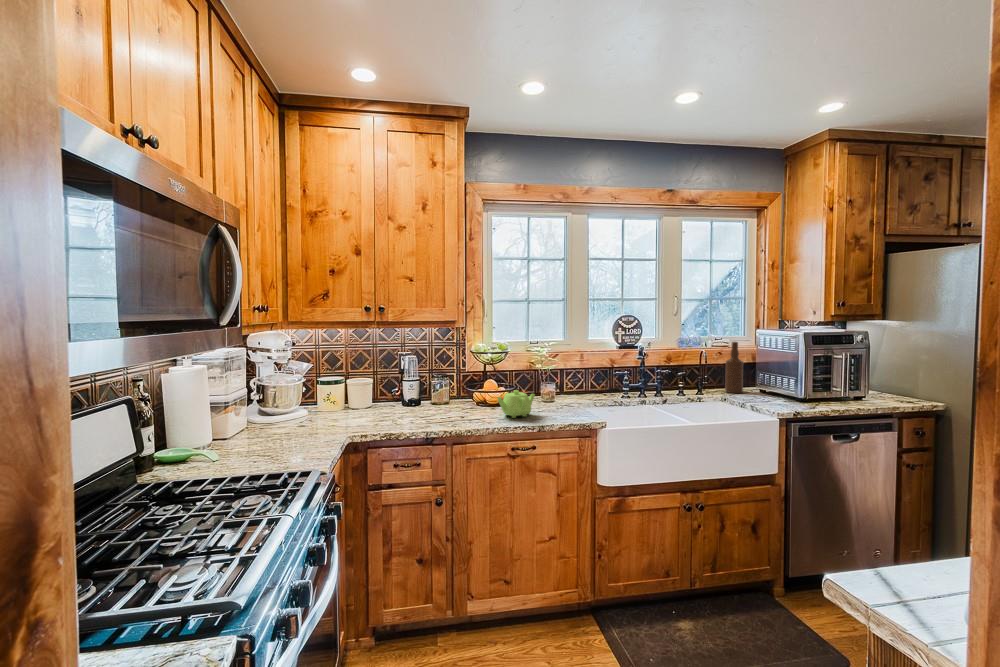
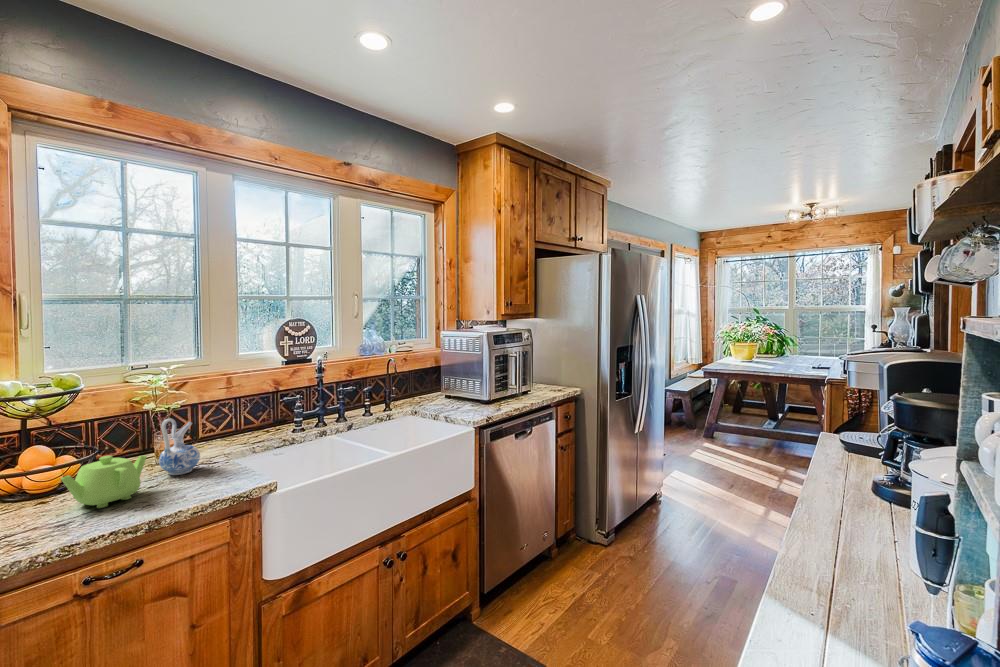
bottle: present [725,342,743,393] -> none [413,347,431,405]
ceramic pitcher: none [541,374,562,410] -> present [159,419,200,475]

